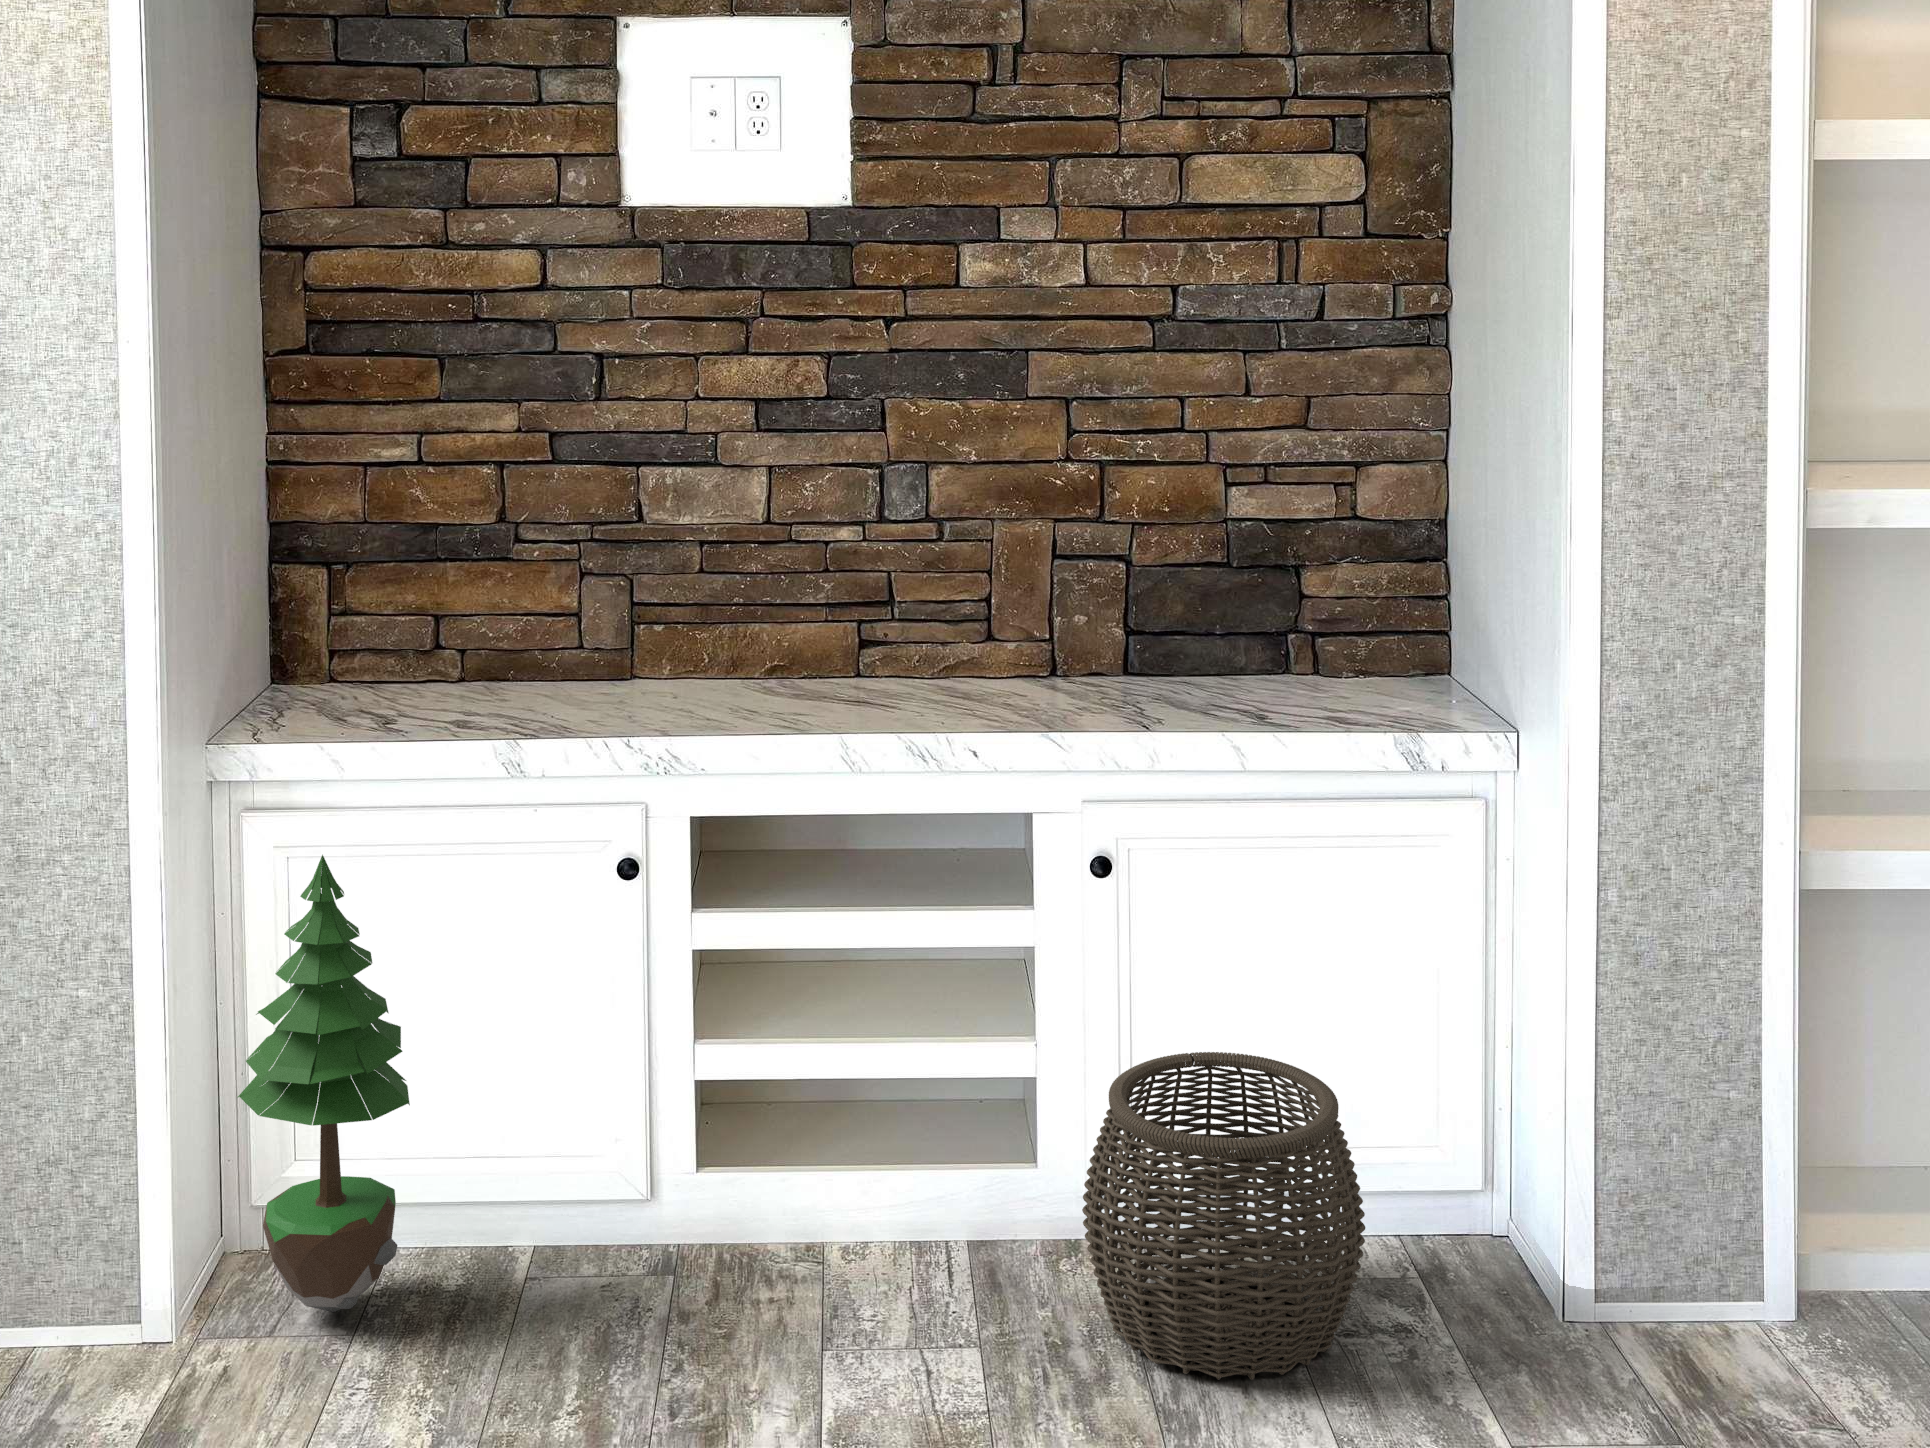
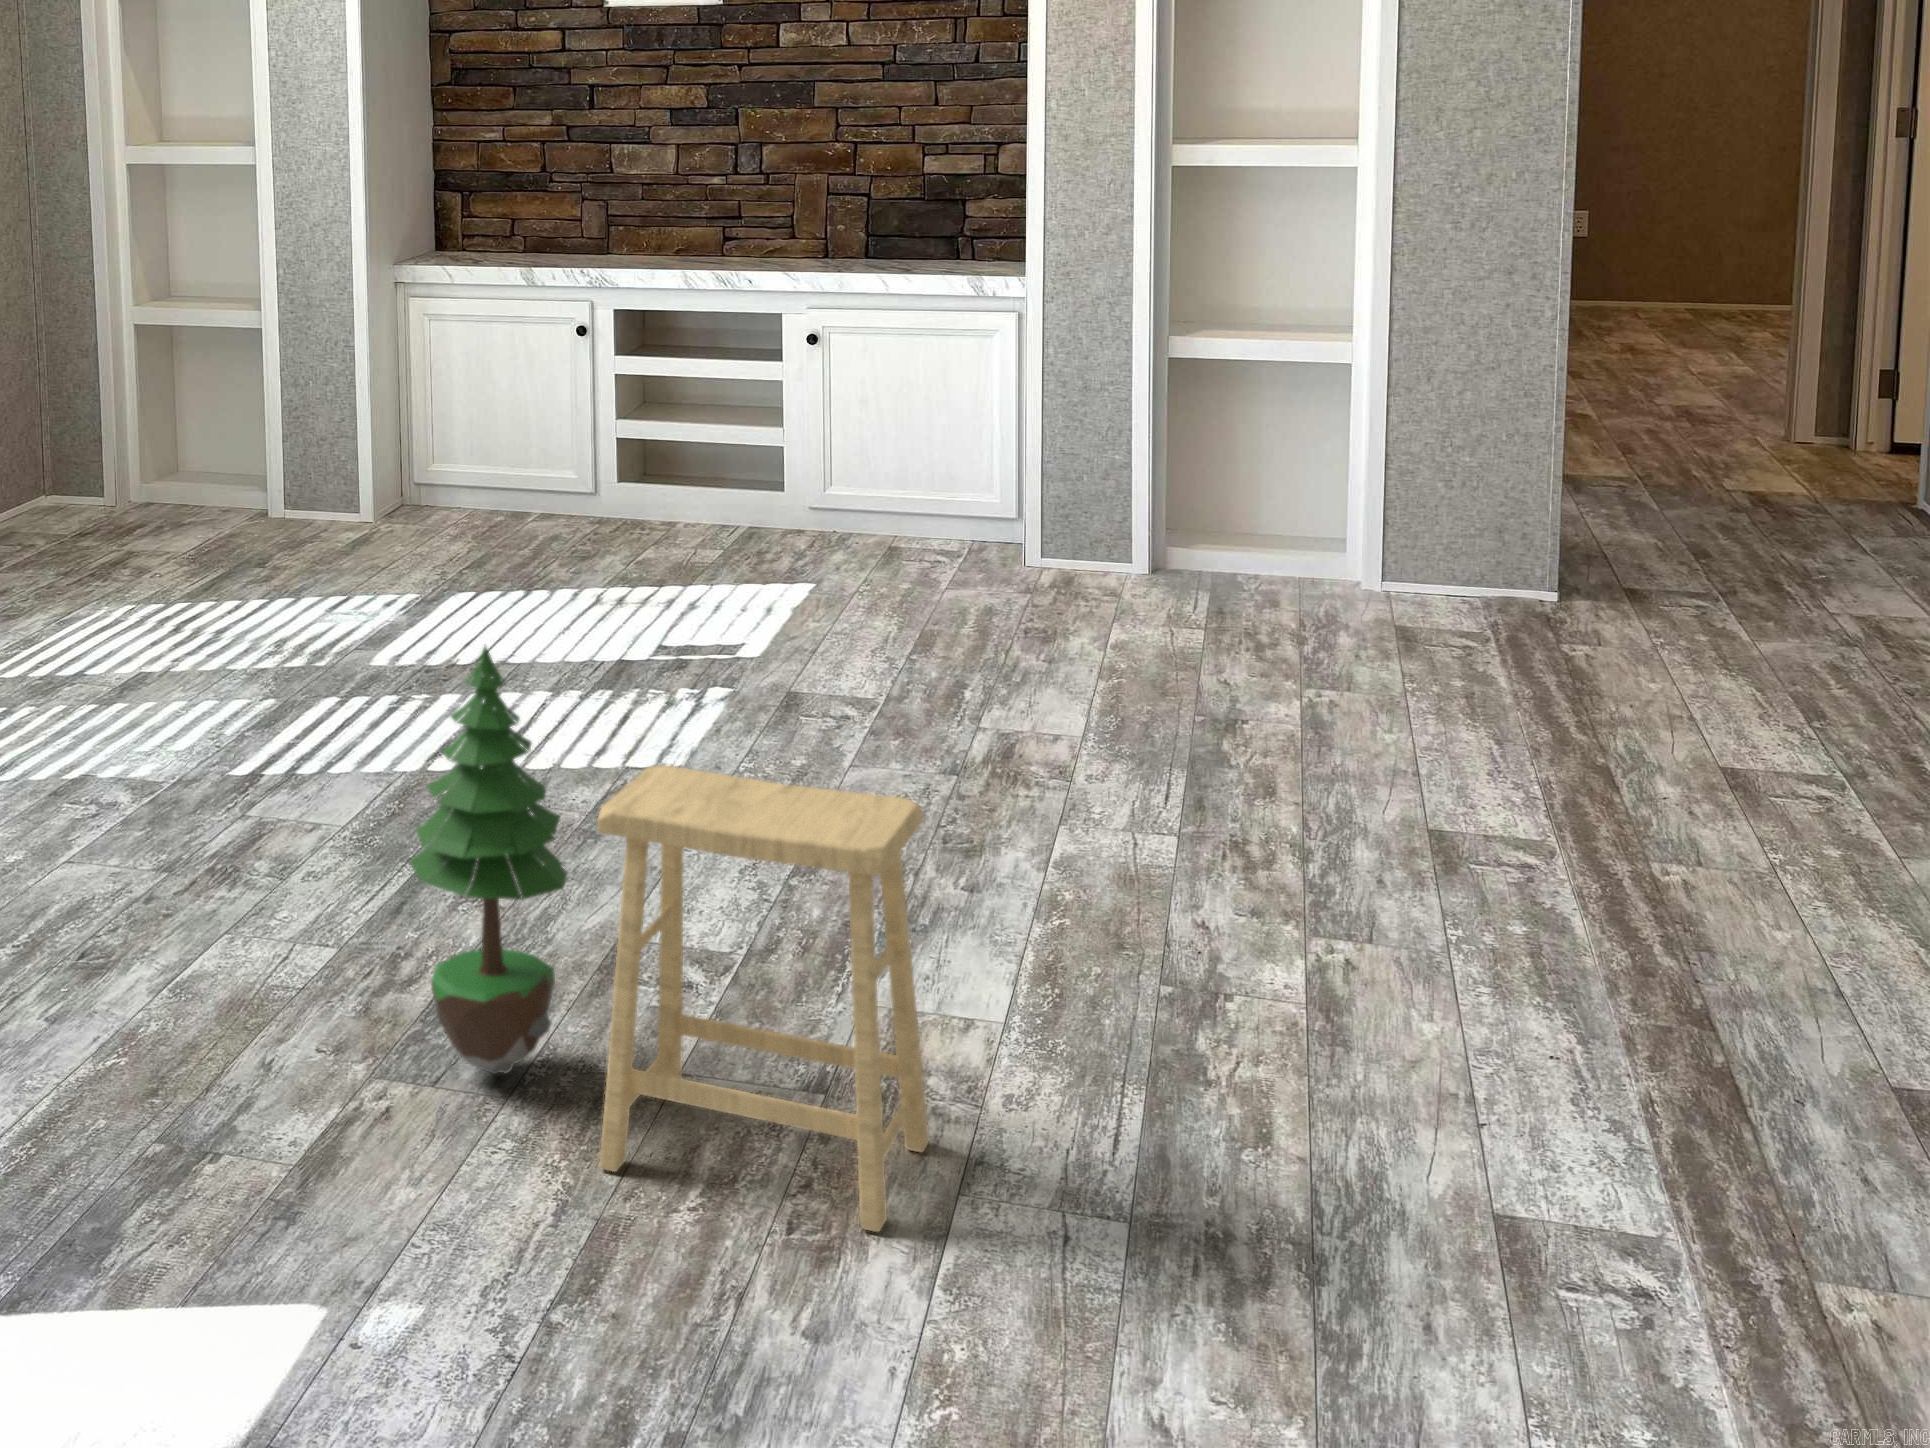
footstool: none [463,961,784,1401] -> present [597,765,930,1233]
woven basket: present [1082,1052,1365,1380] -> none [1256,950,1595,1317]

